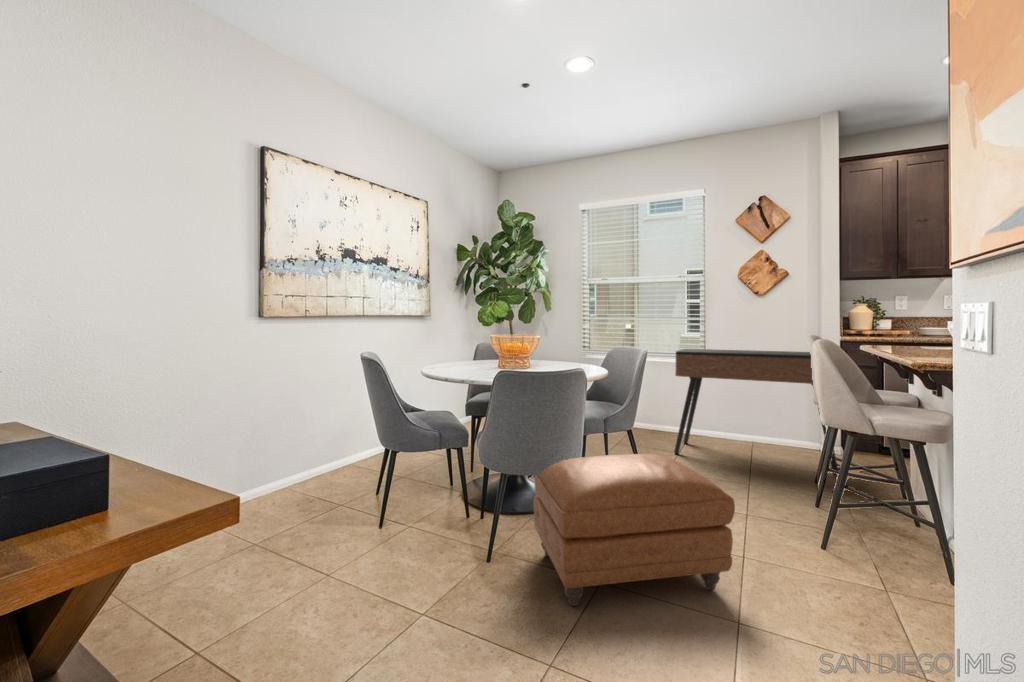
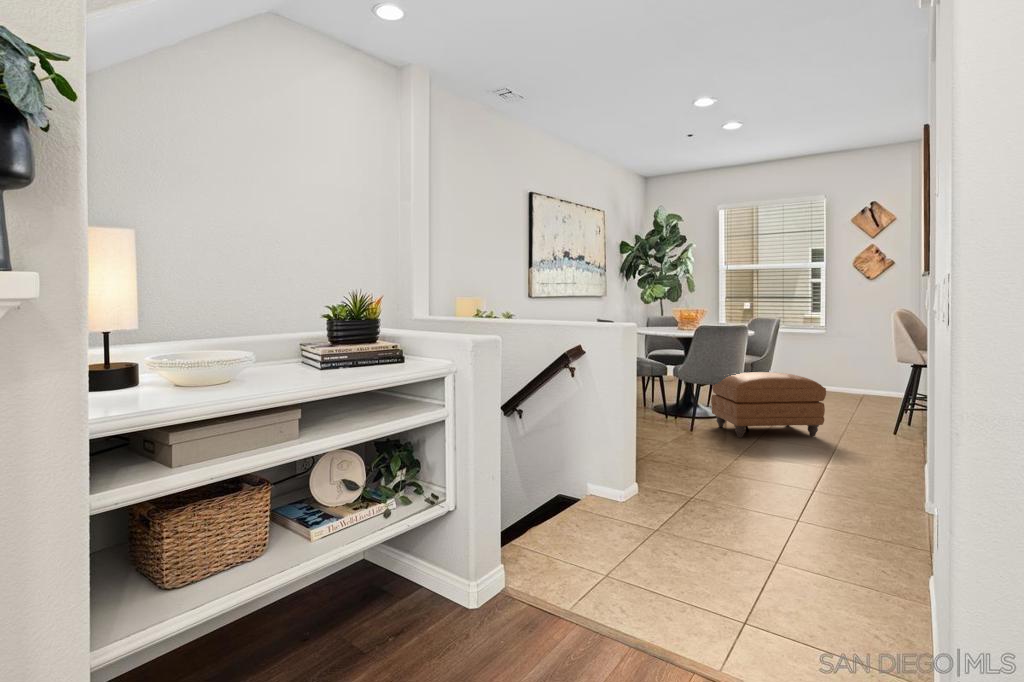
console table: present [674,349,838,477] -> none [798,321,926,408]

